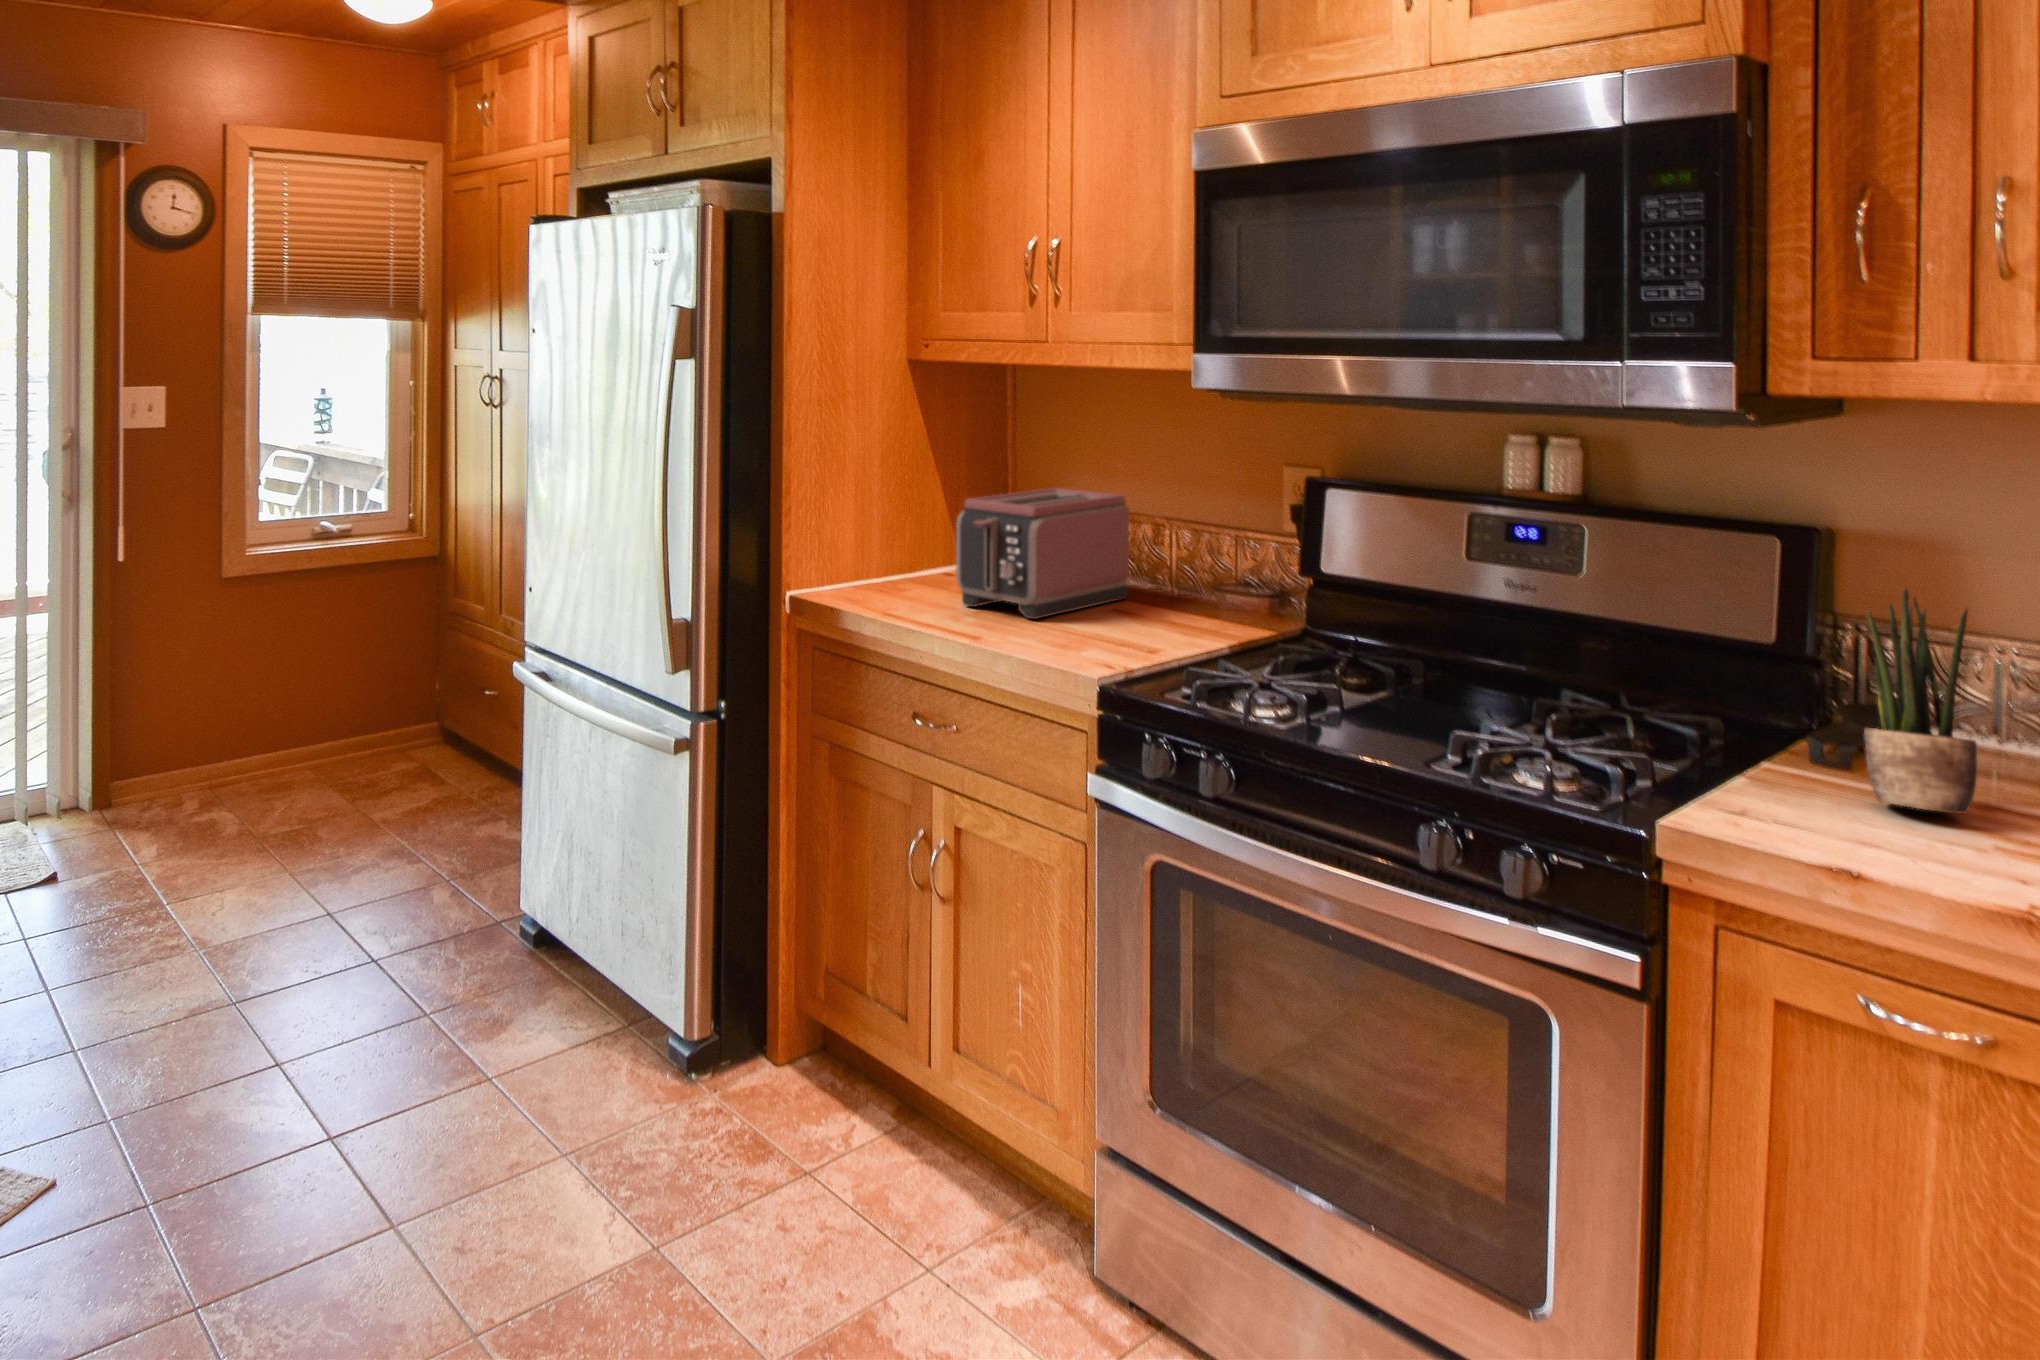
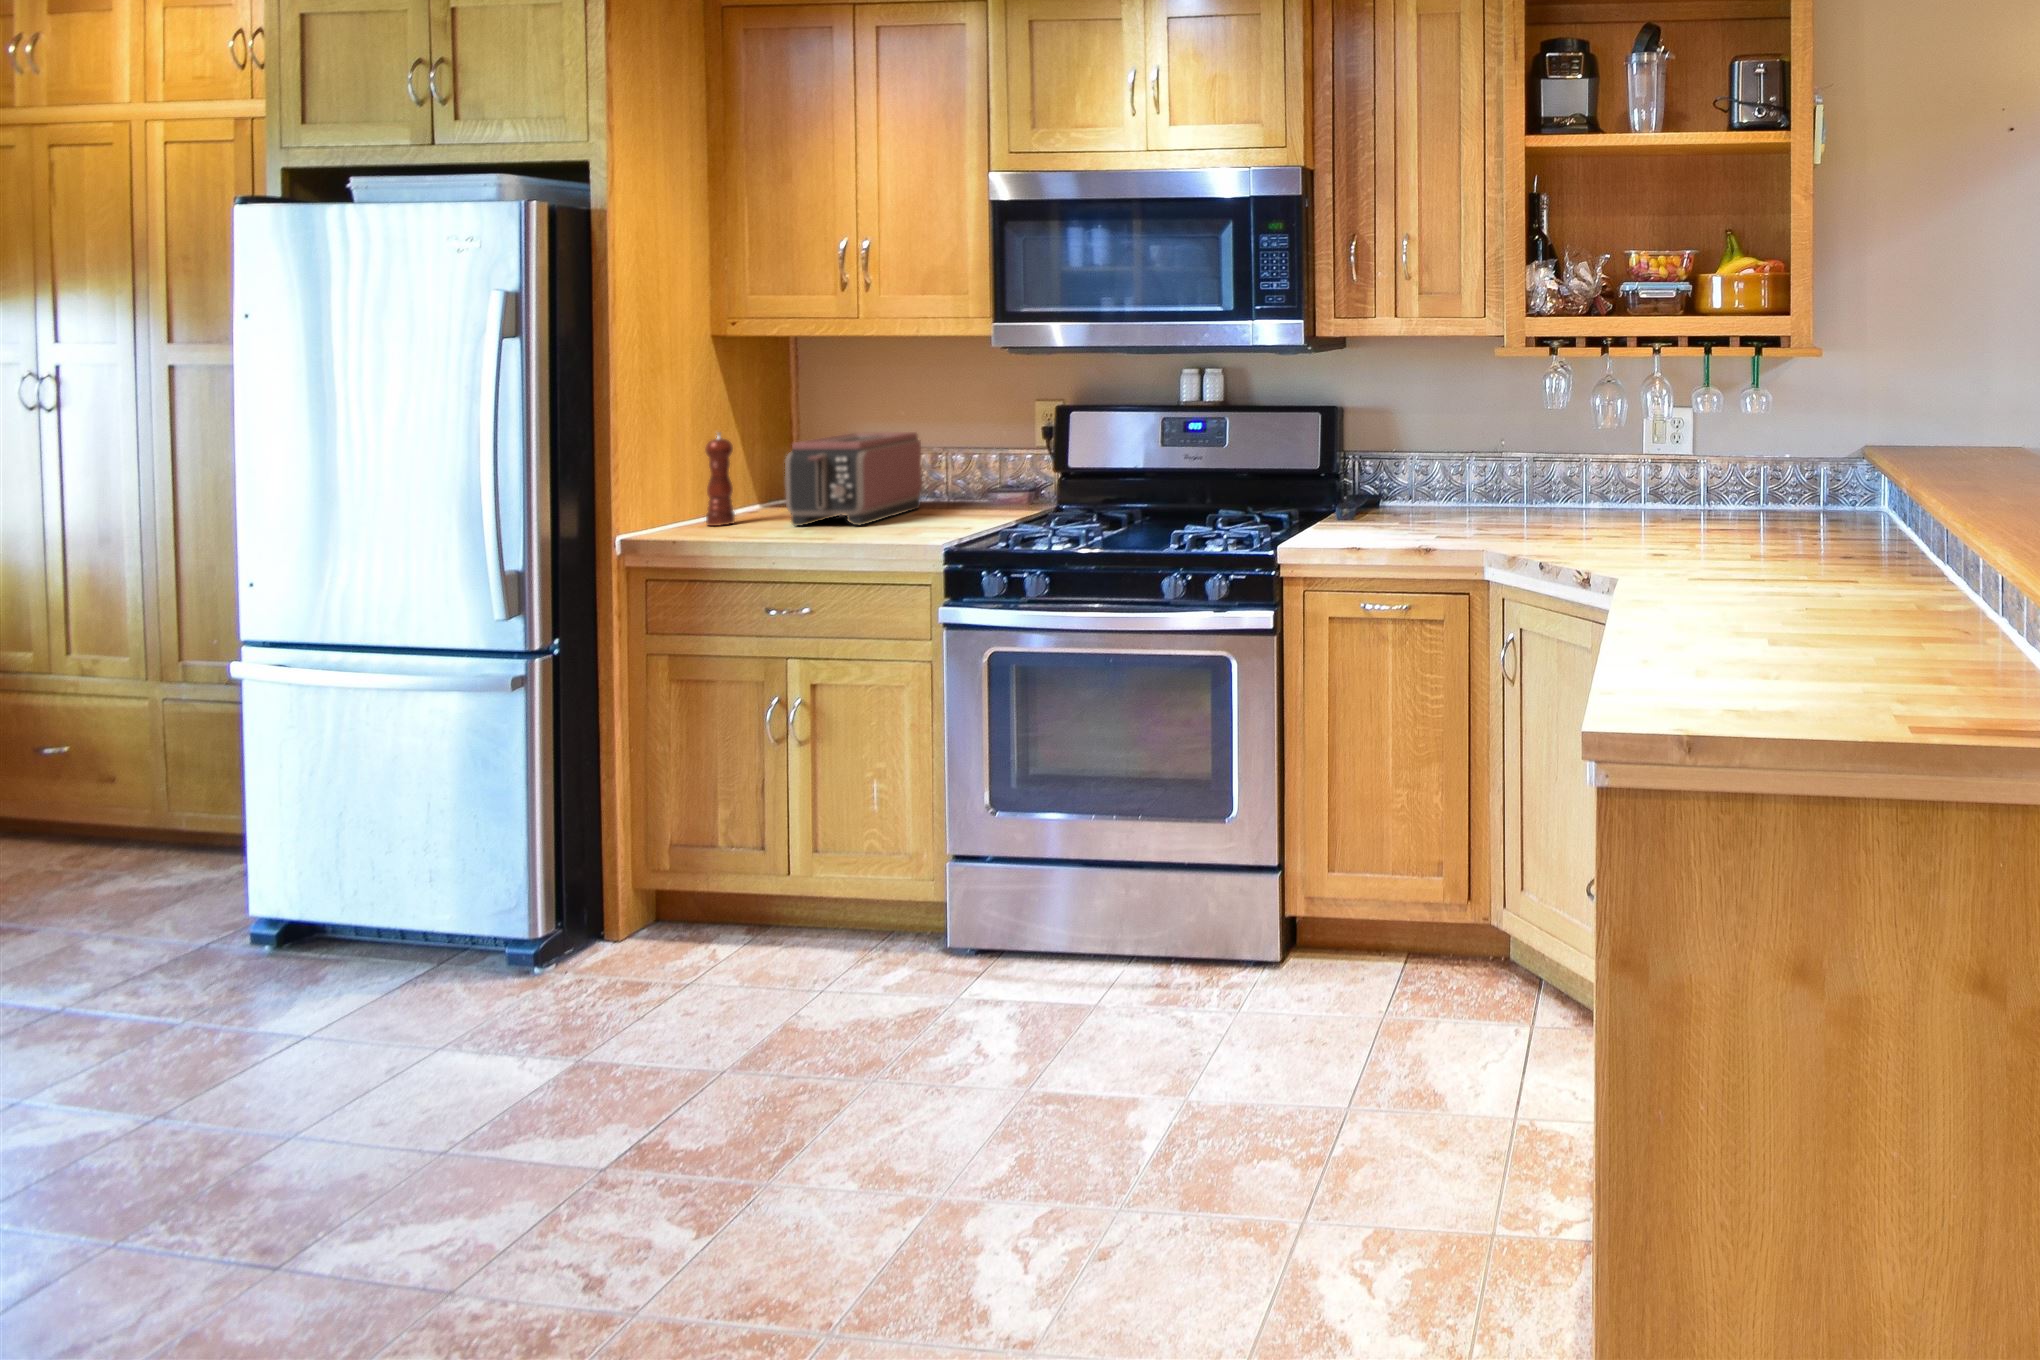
pepper mill: none [886,476,915,591] -> present [705,432,735,526]
potted plant: present [1864,589,1977,814] -> none [1360,424,1401,526]

